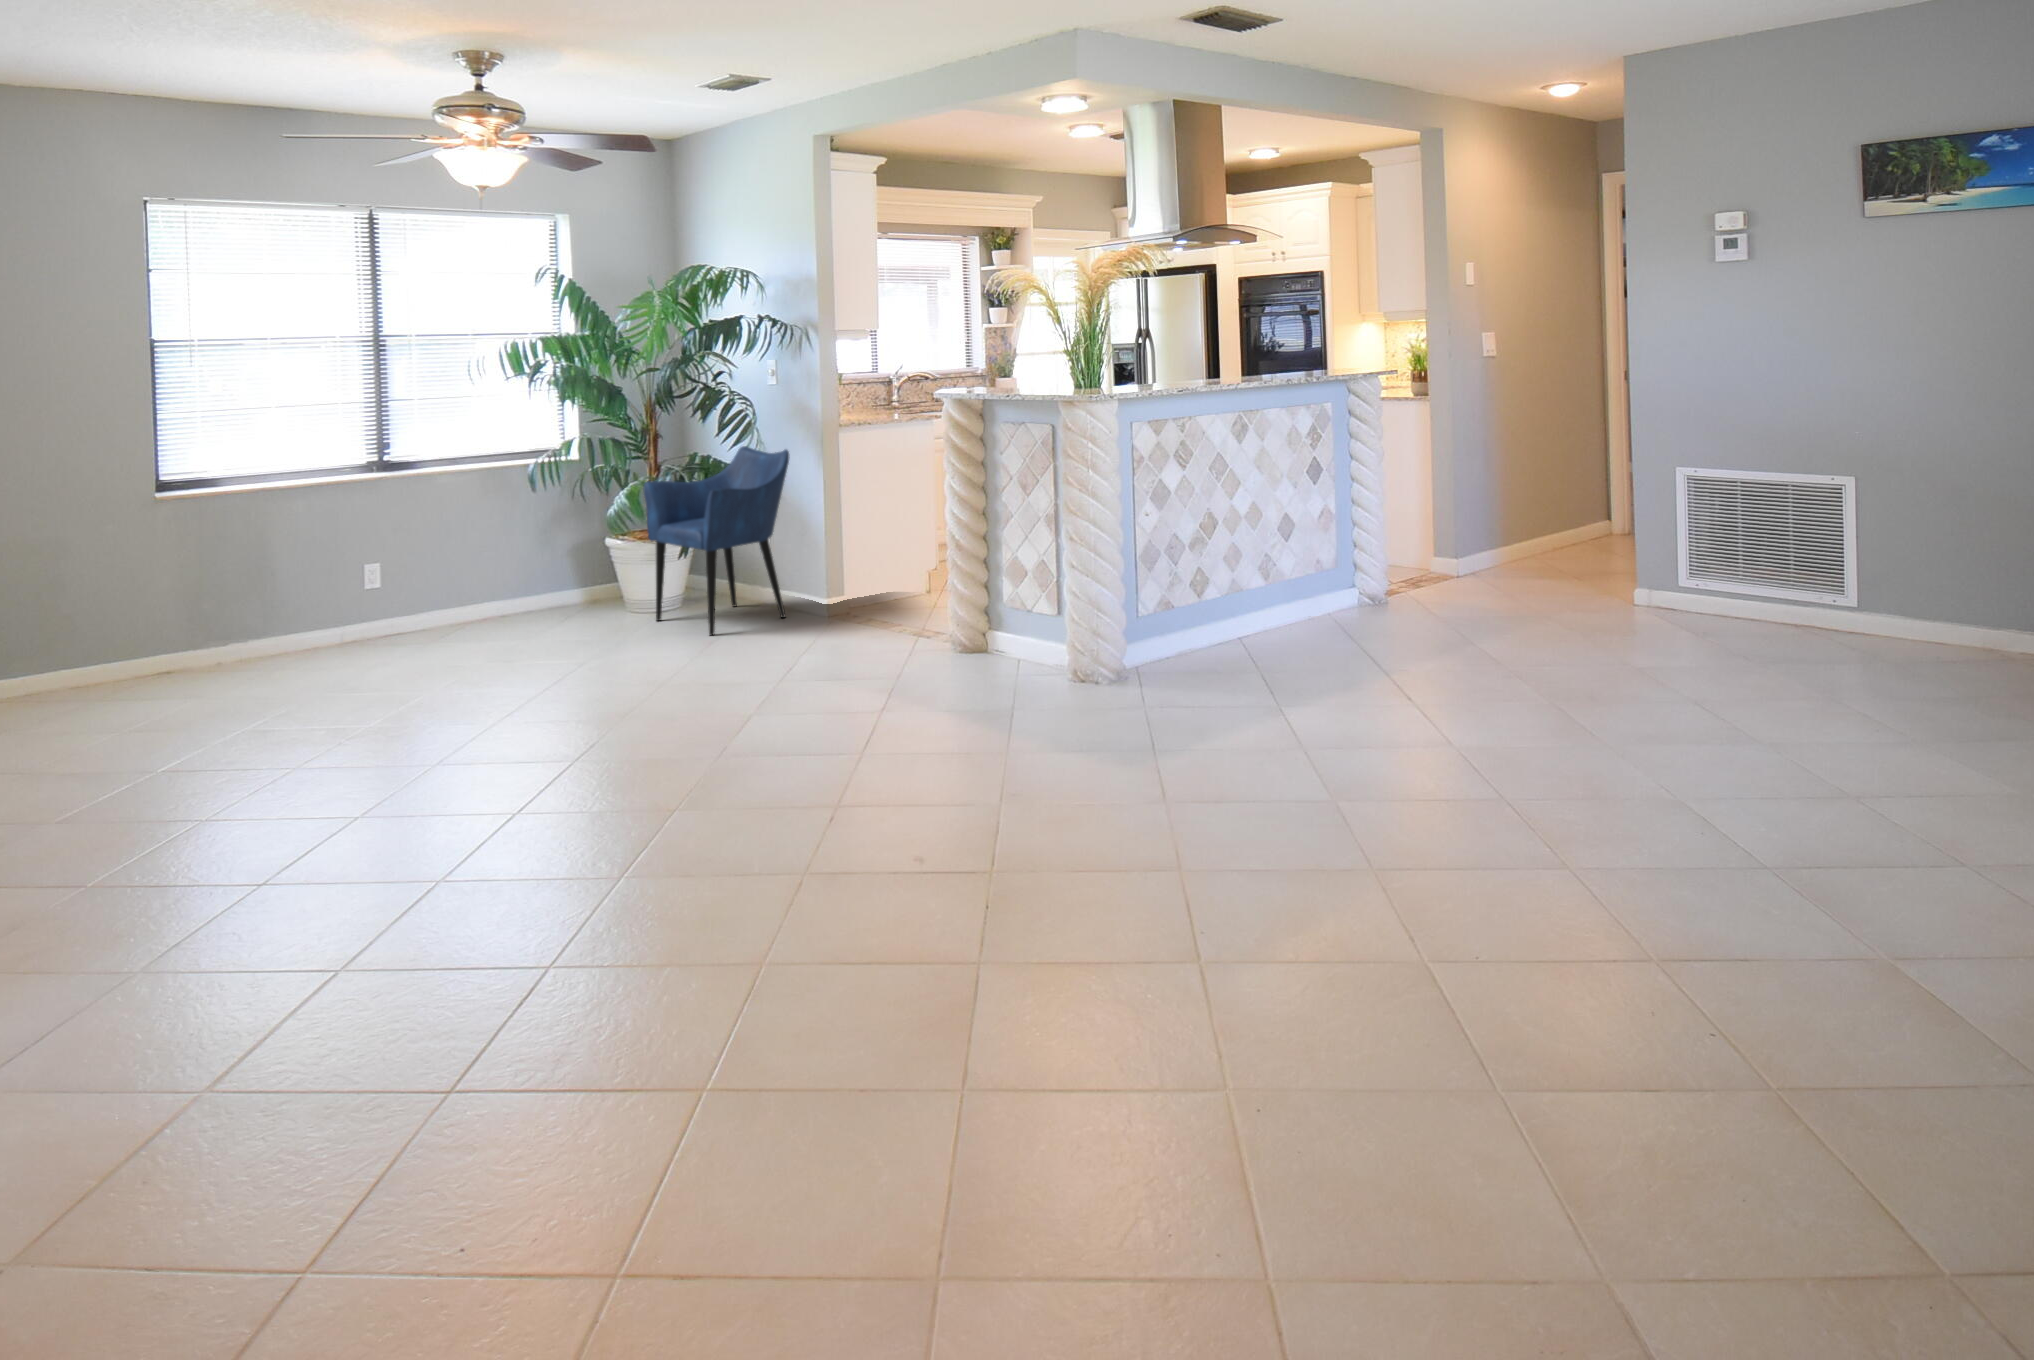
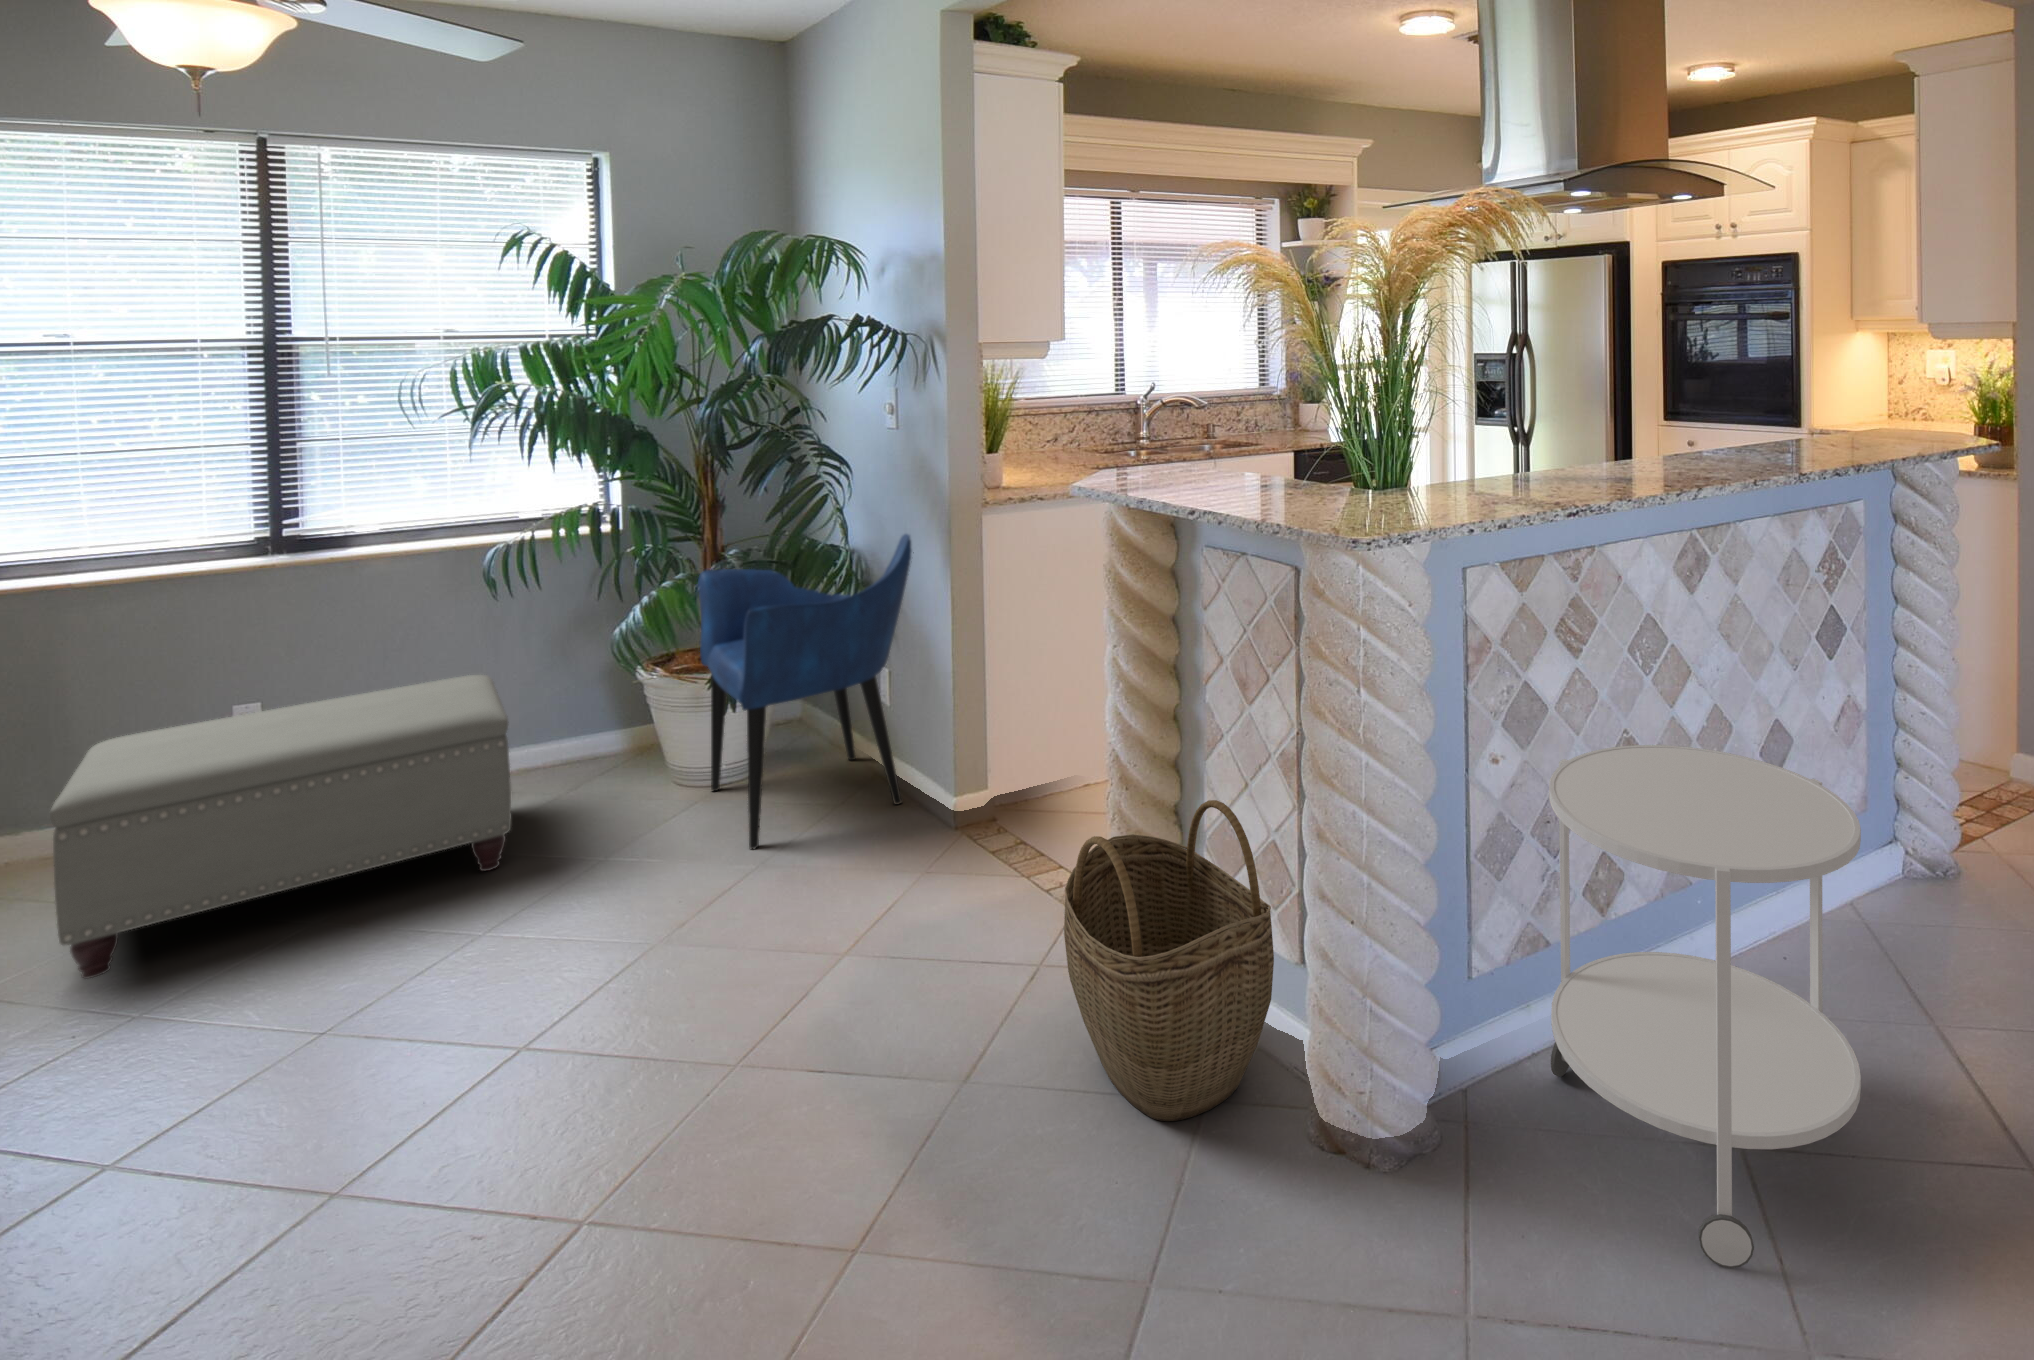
side table: none [1173,505,1302,685] -> present [1549,745,1861,1268]
woven basket: none [945,544,1050,678] -> present [1064,800,1274,1121]
ottoman: none [327,546,570,690] -> present [50,675,511,979]

